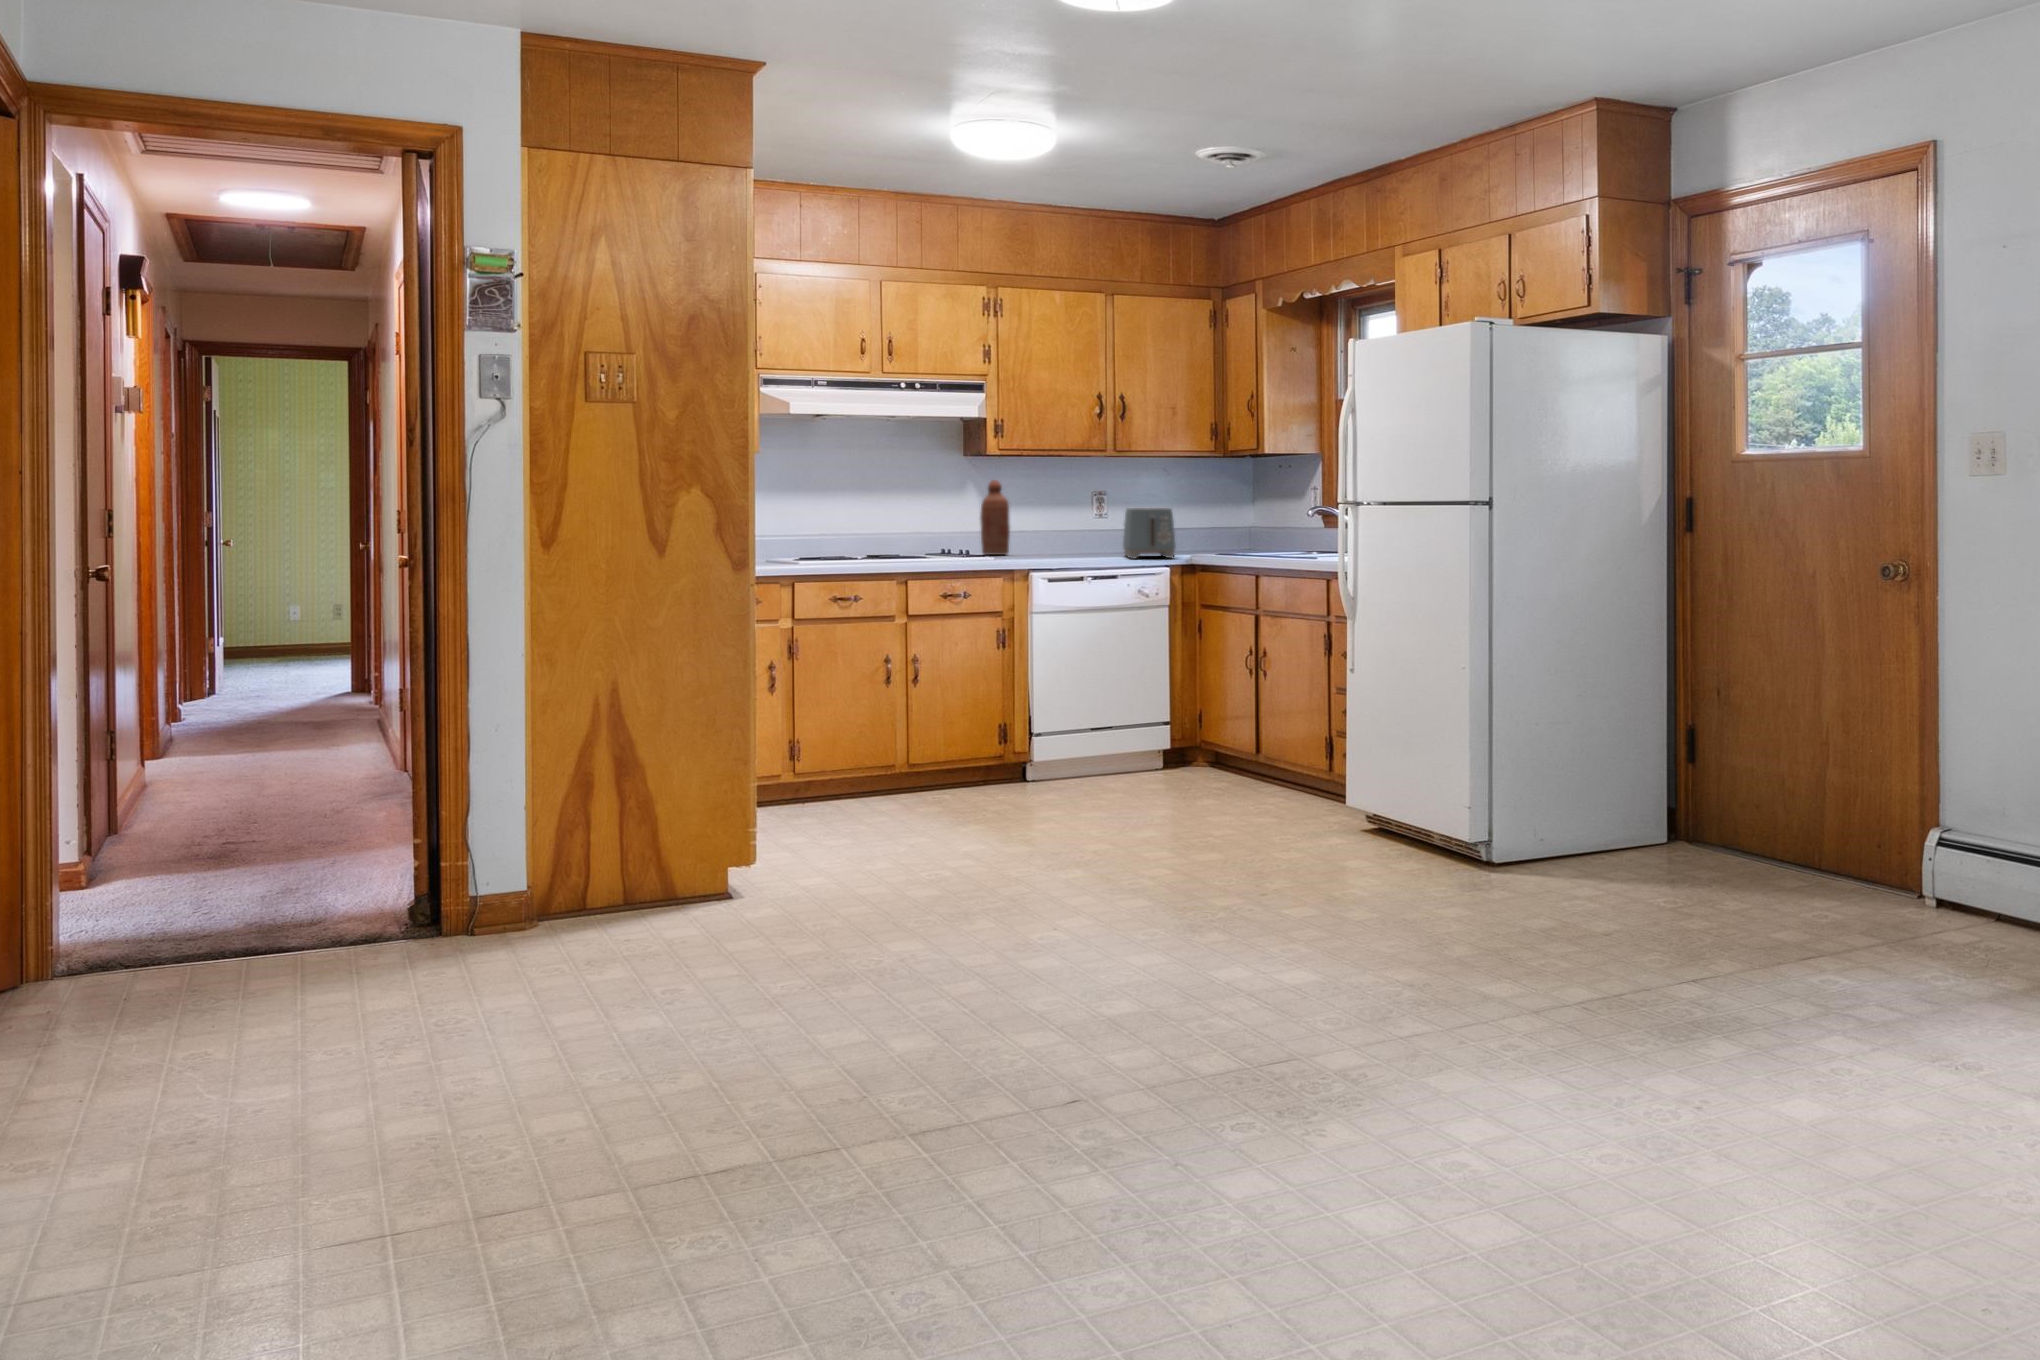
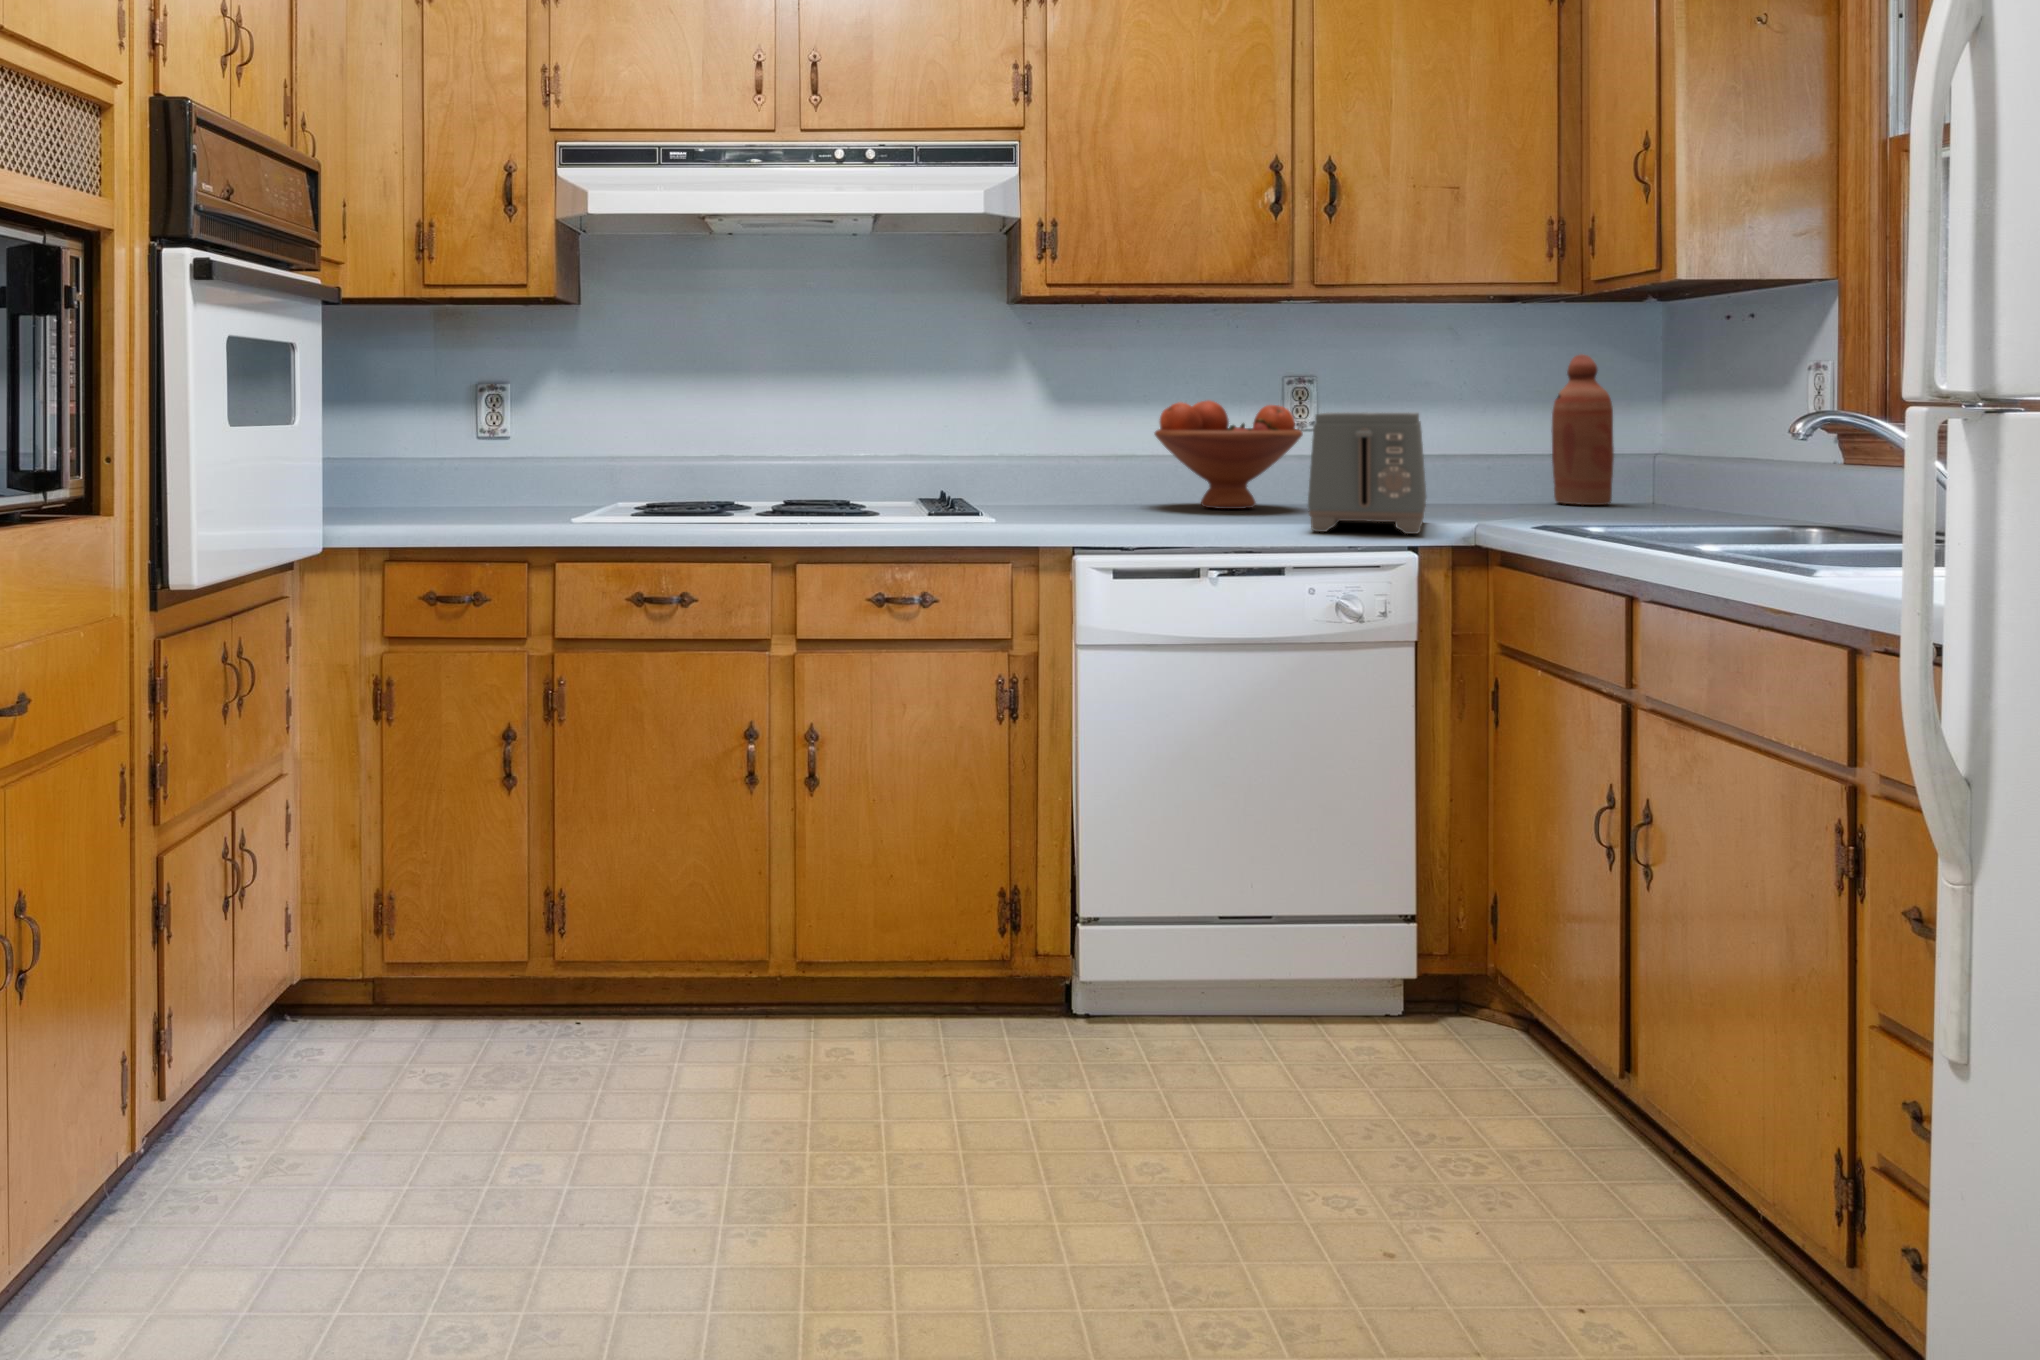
bottle: present [980,480,1010,555] -> present [1552,355,1614,505]
fruit bowl: none [1038,503,1108,554] -> present [1155,401,1303,509]

